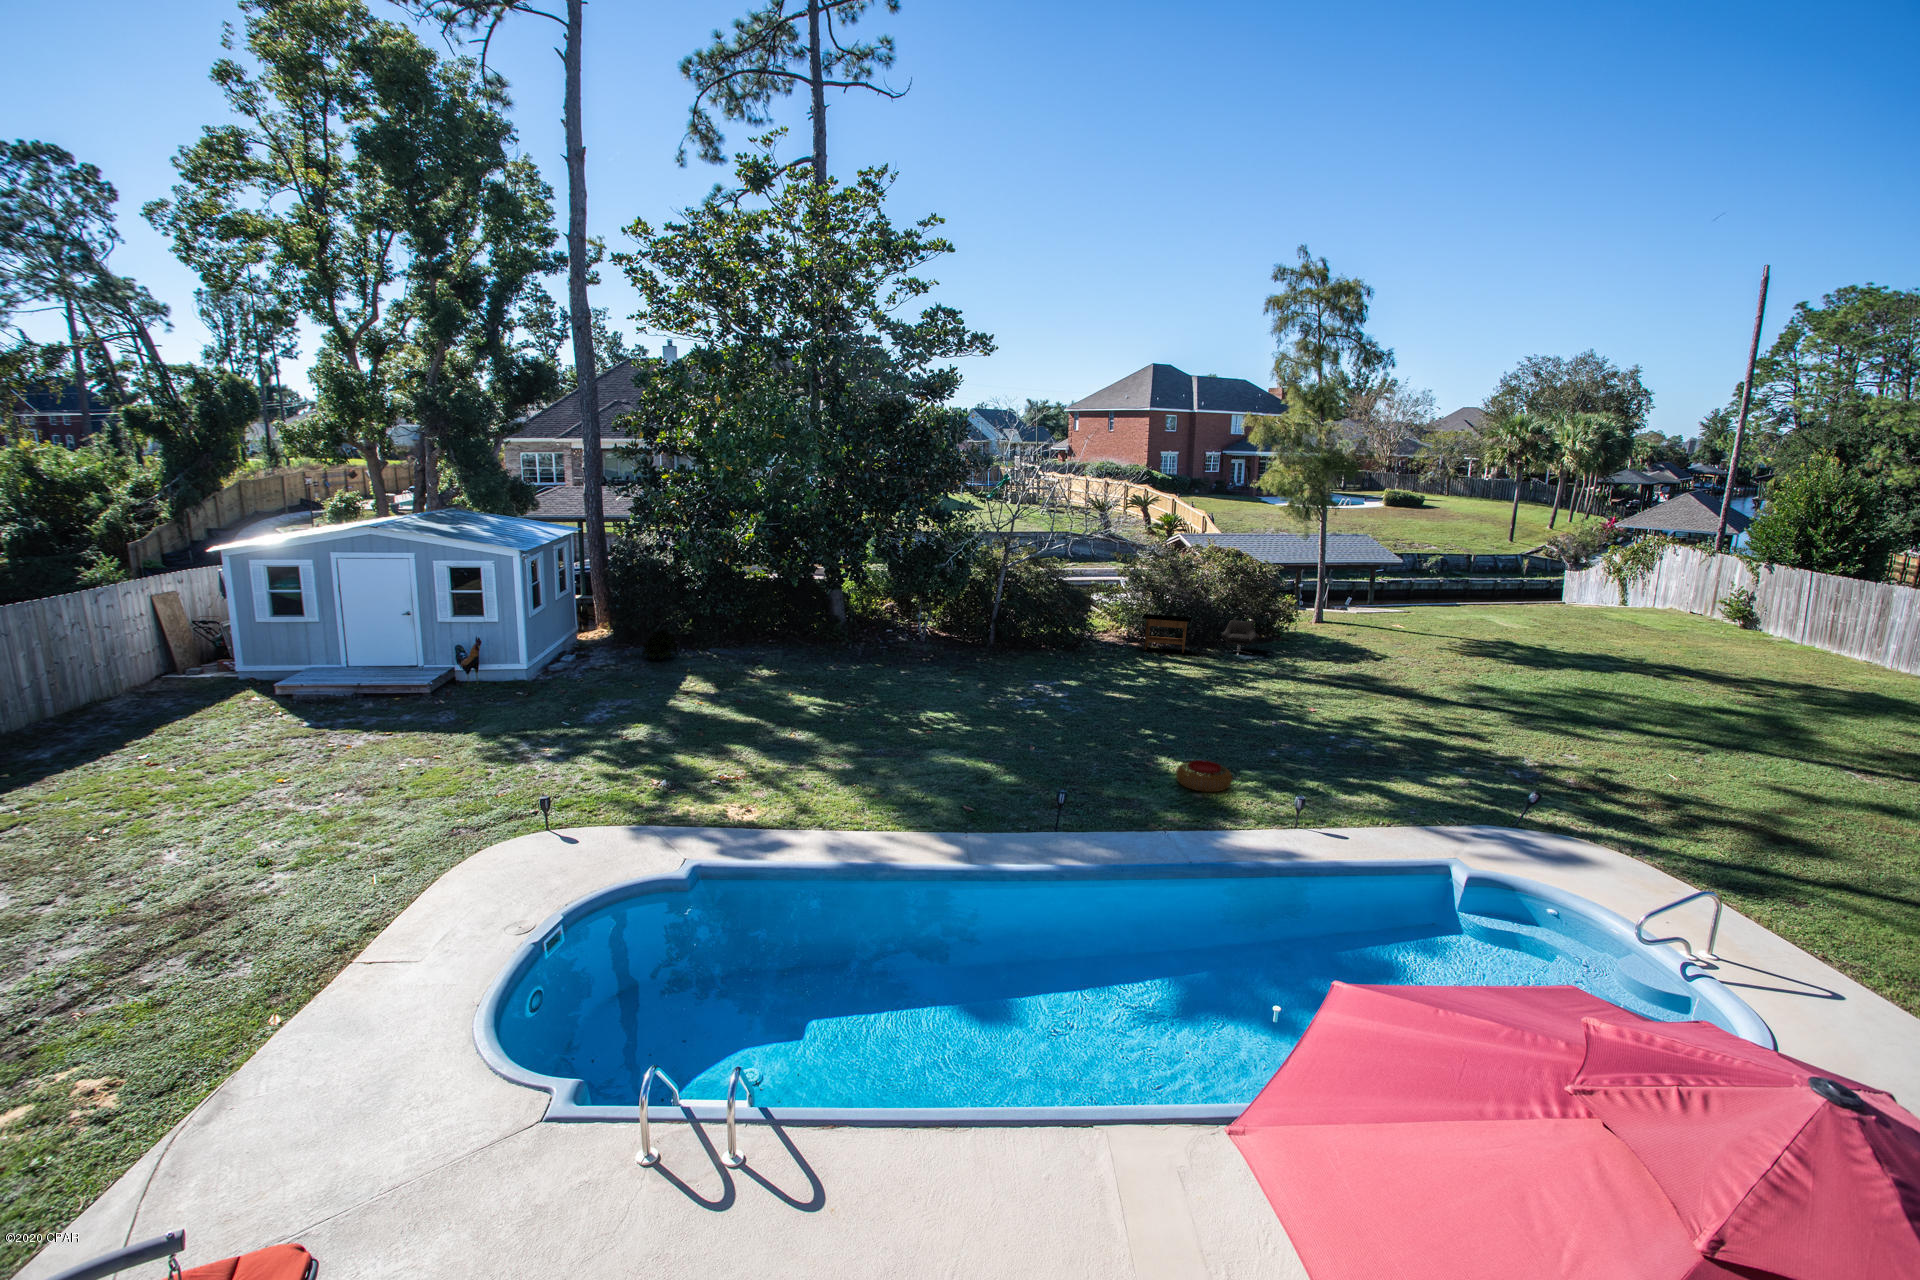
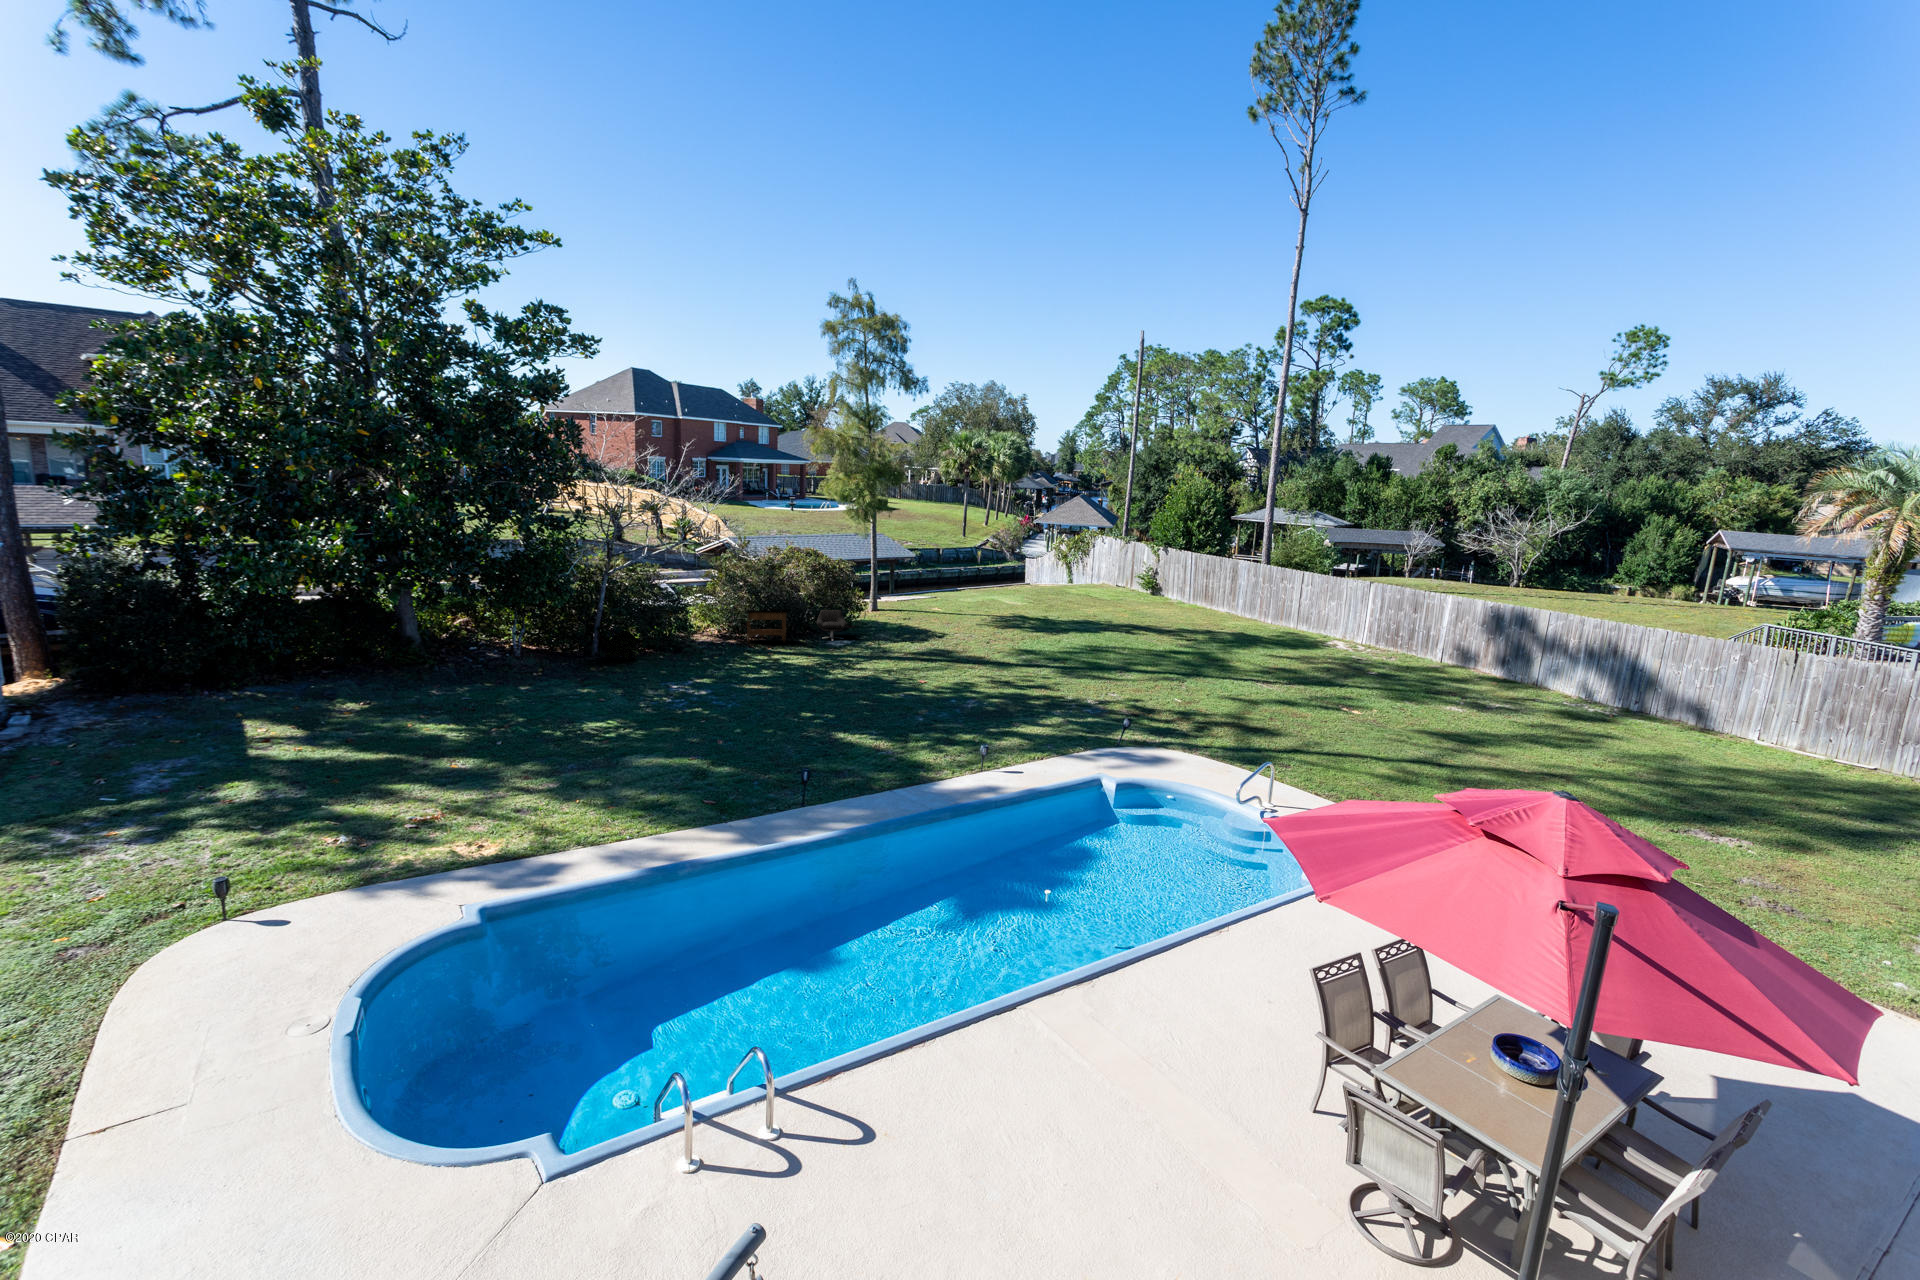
potted plant: present [642,630,678,660] -> present [605,630,641,660]
pouf: present [1176,760,1233,792] -> none [849,736,901,765]

